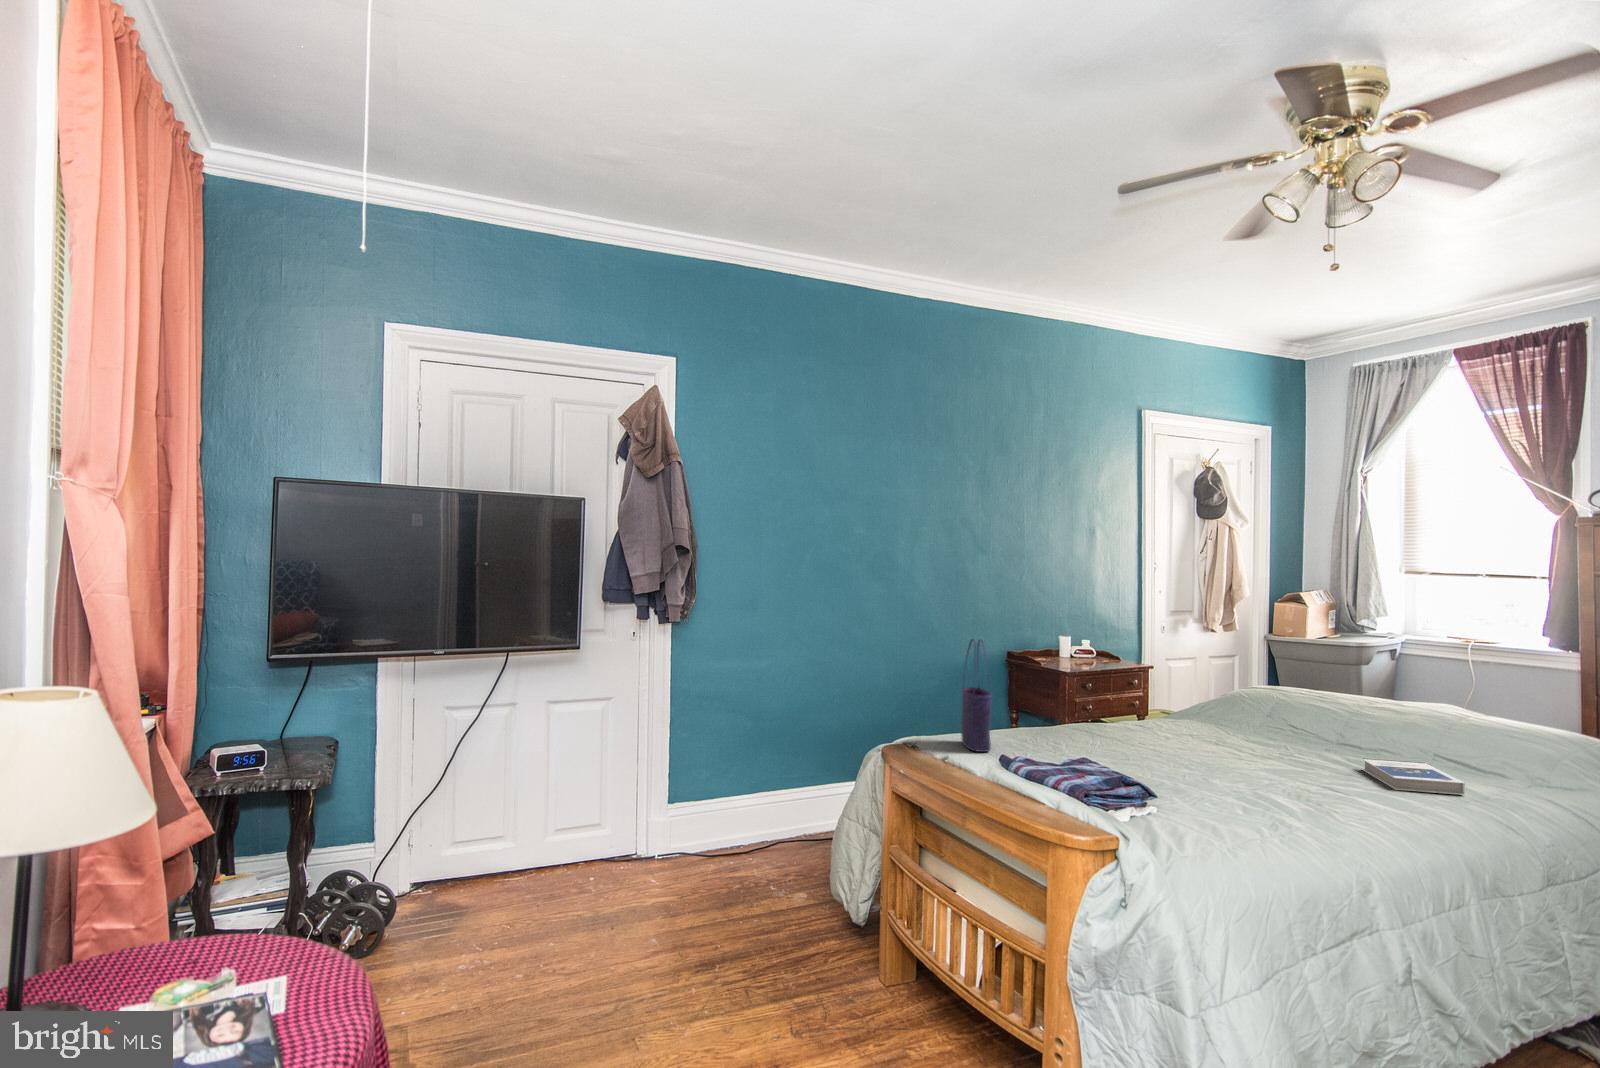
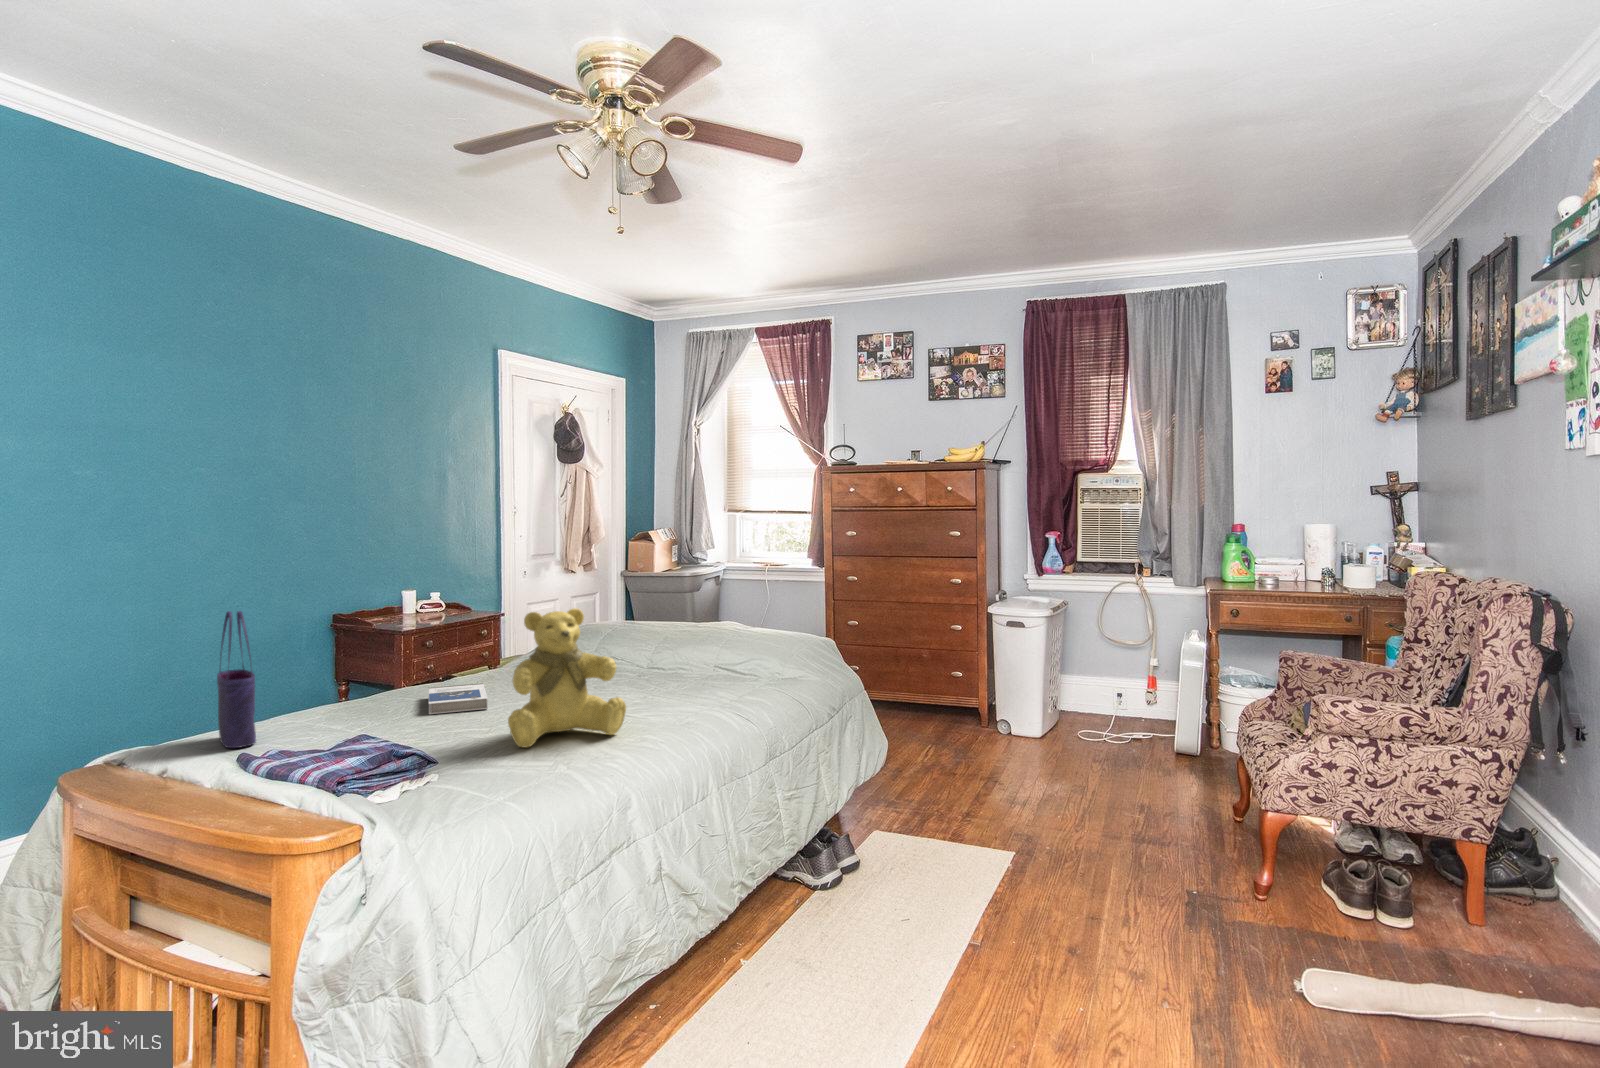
teddy bear: none [1221,662,1352,803] -> present [508,608,626,747]
hardback book: present [1361,758,1465,795] -> present [429,683,488,714]

